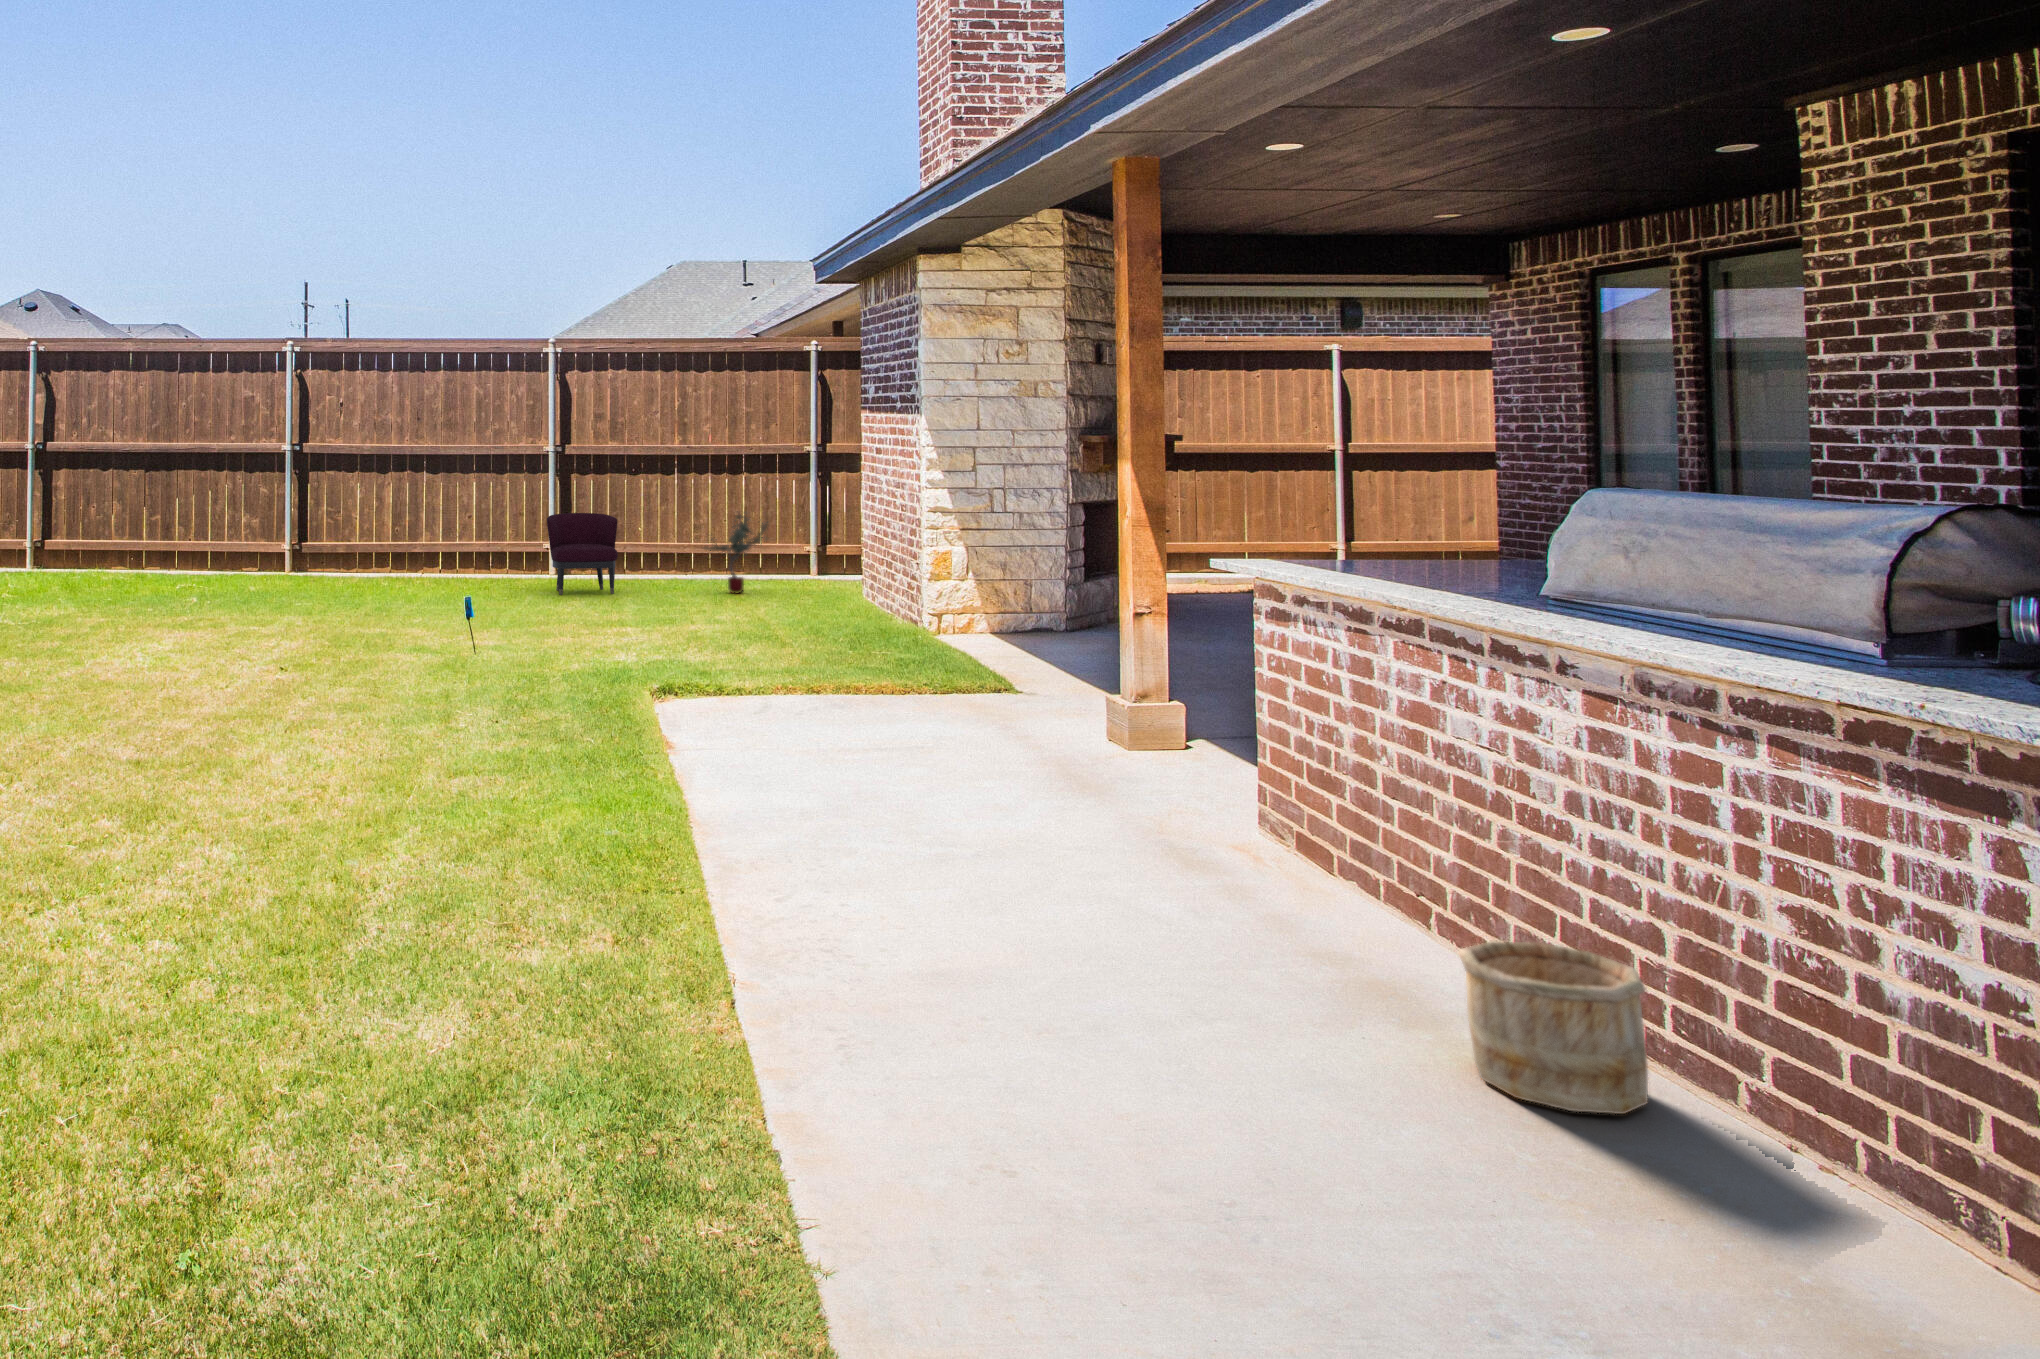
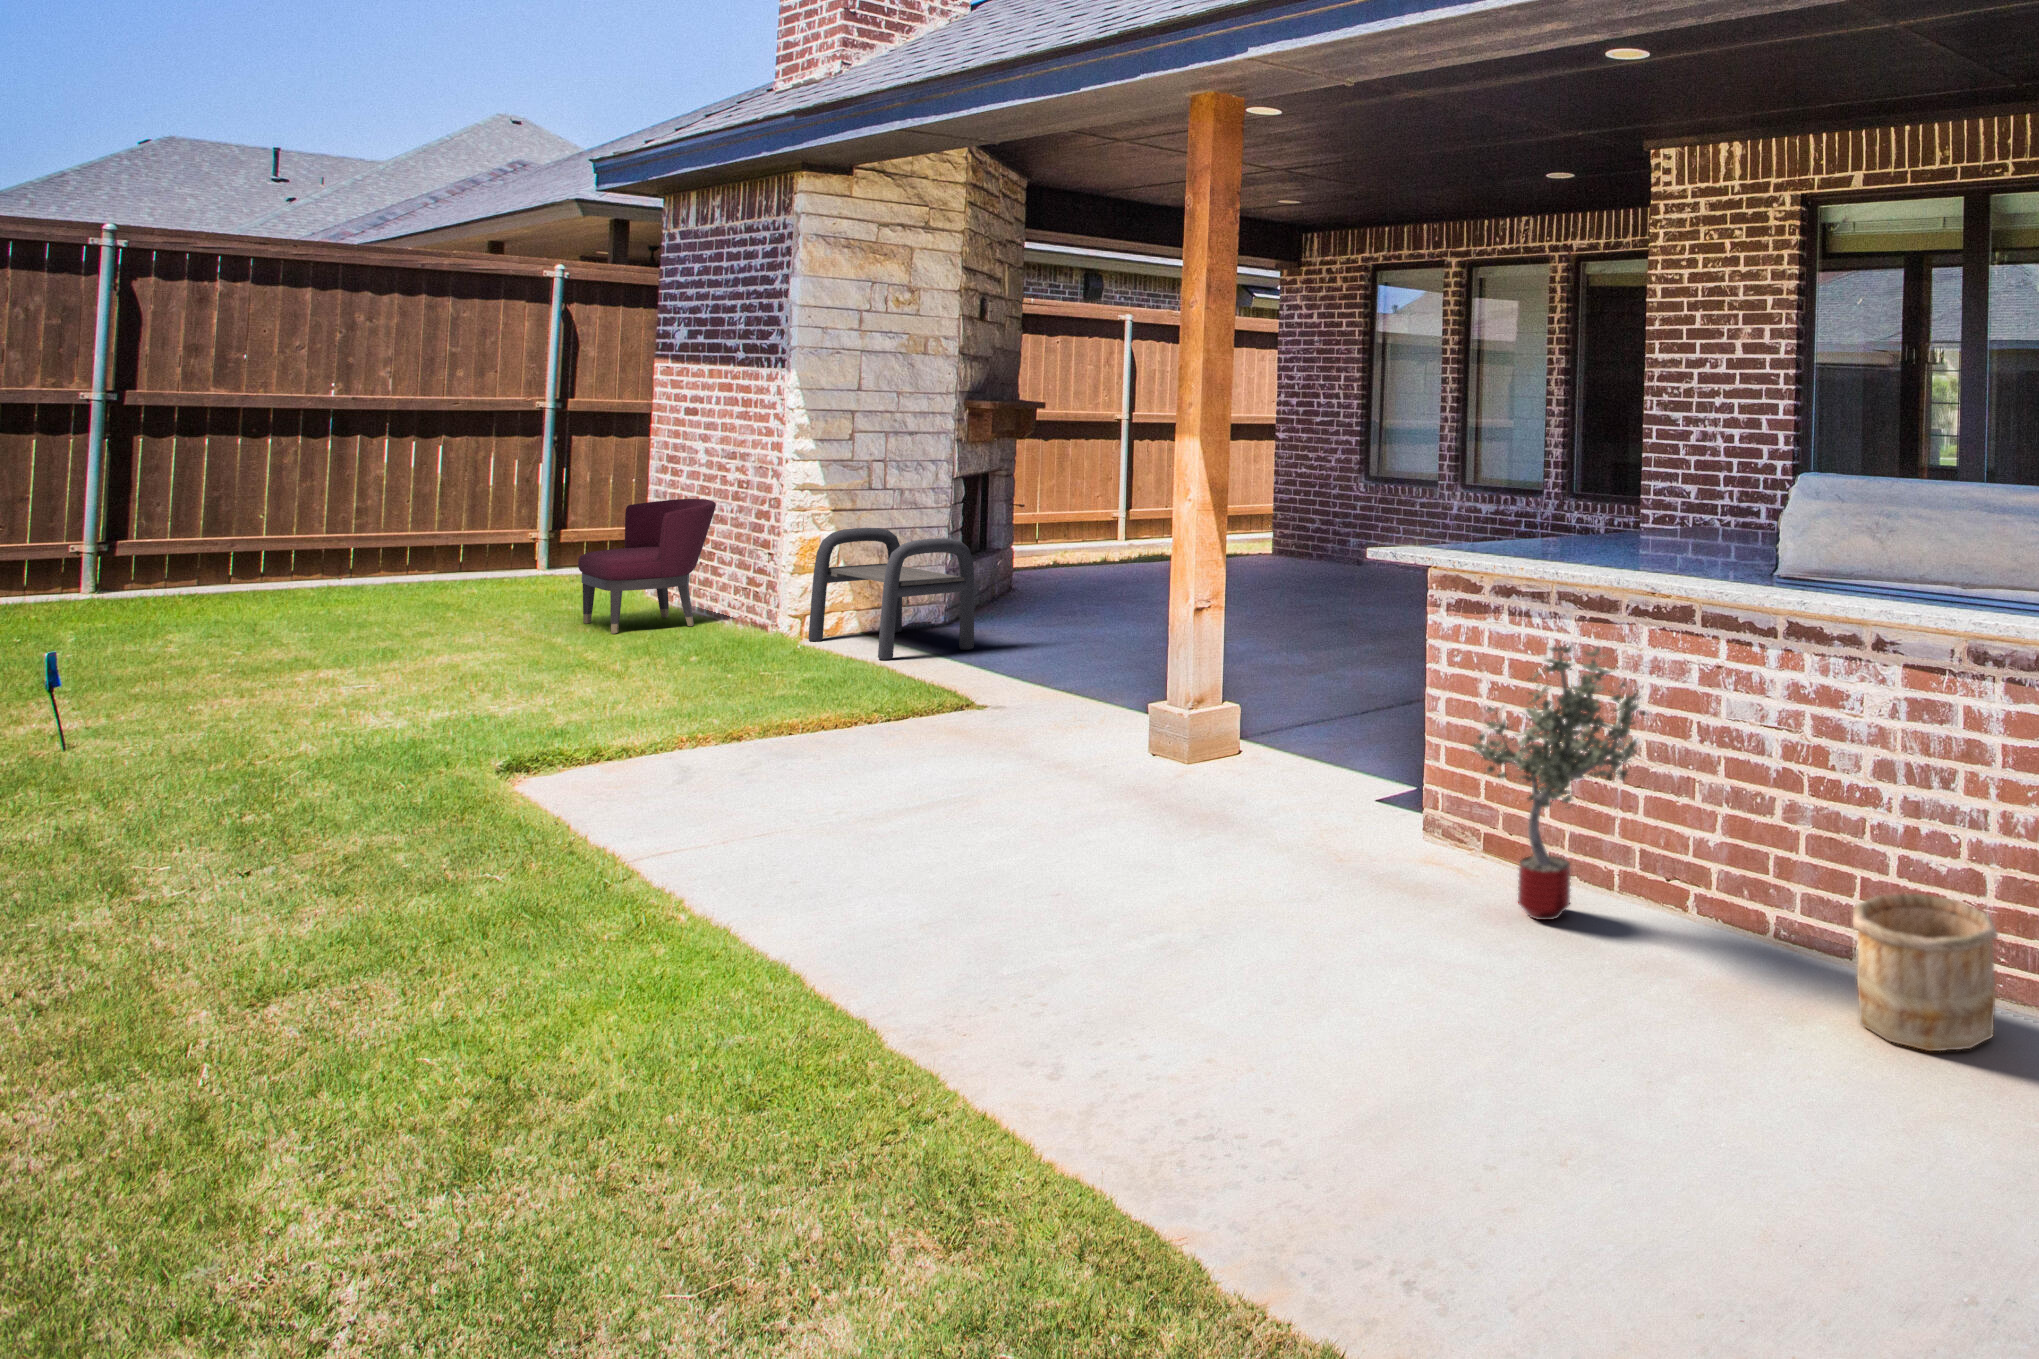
potted tree: present [705,511,768,594] -> present [1472,646,1648,920]
chair: present [547,513,618,595] -> present [578,499,716,634]
bench: none [938,554,1058,664] -> present [808,528,974,660]

